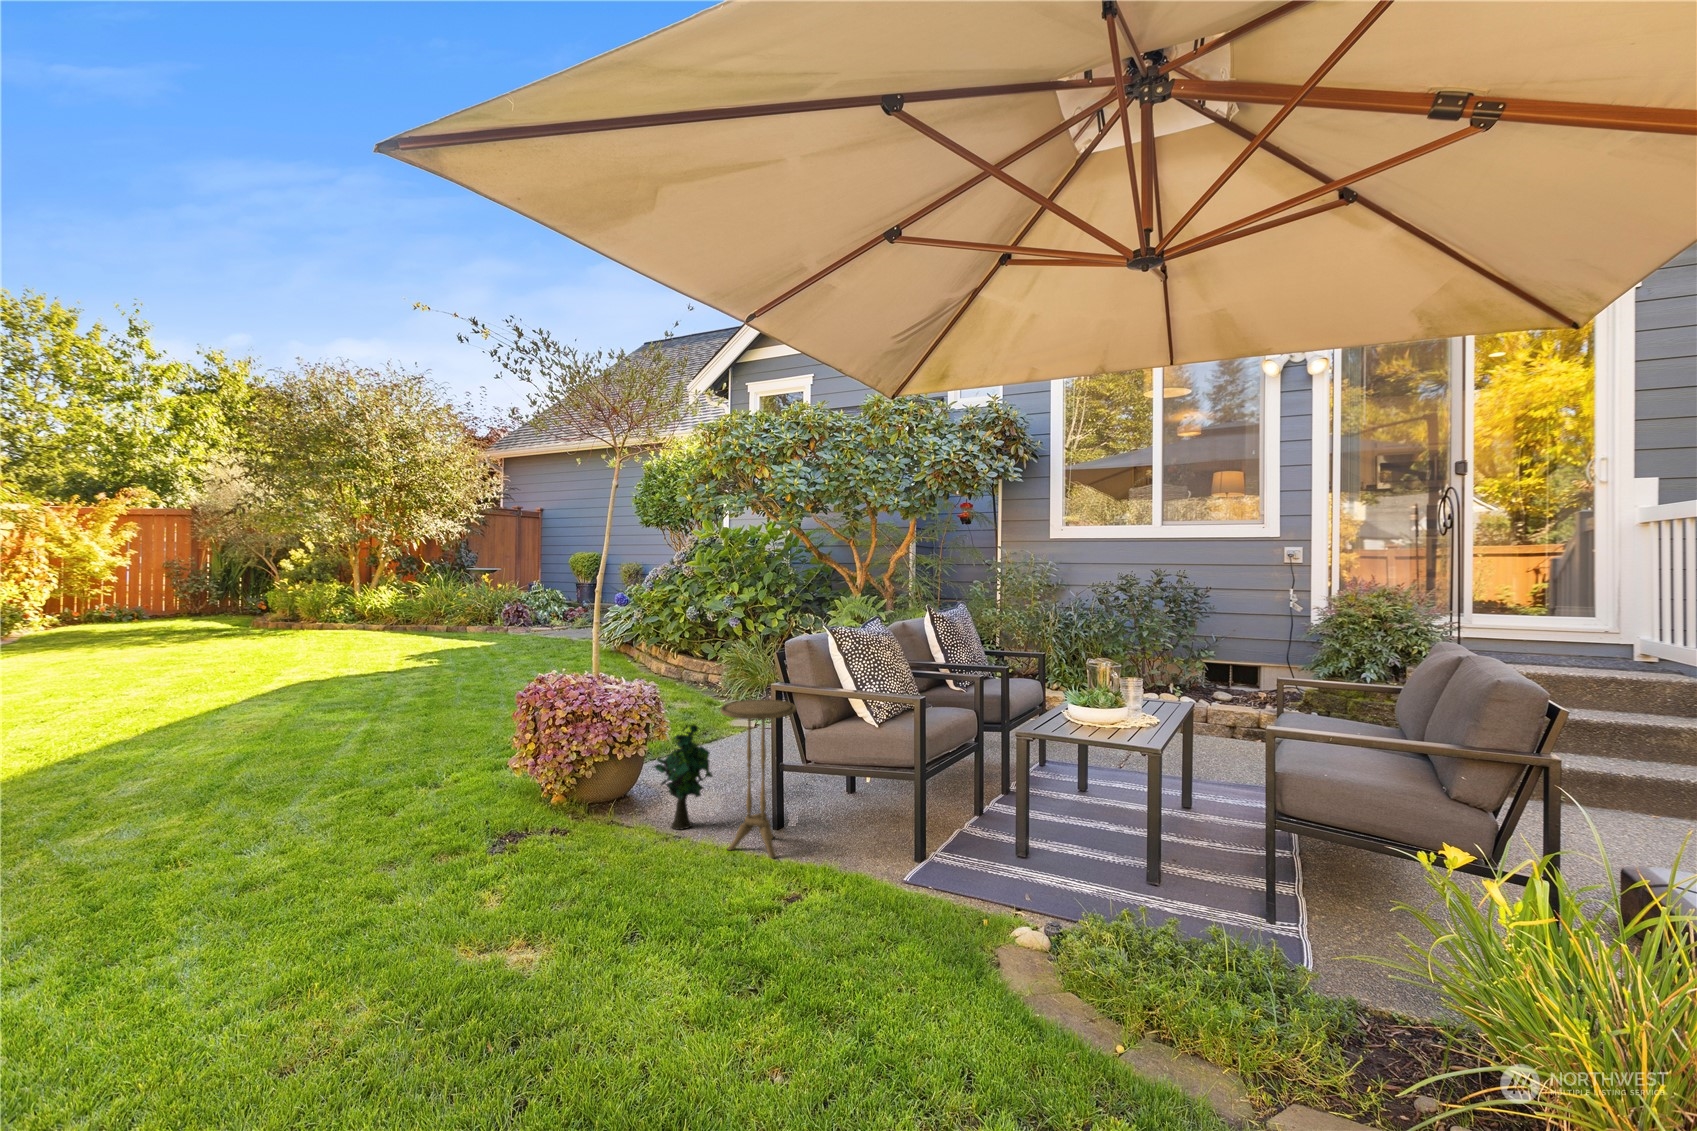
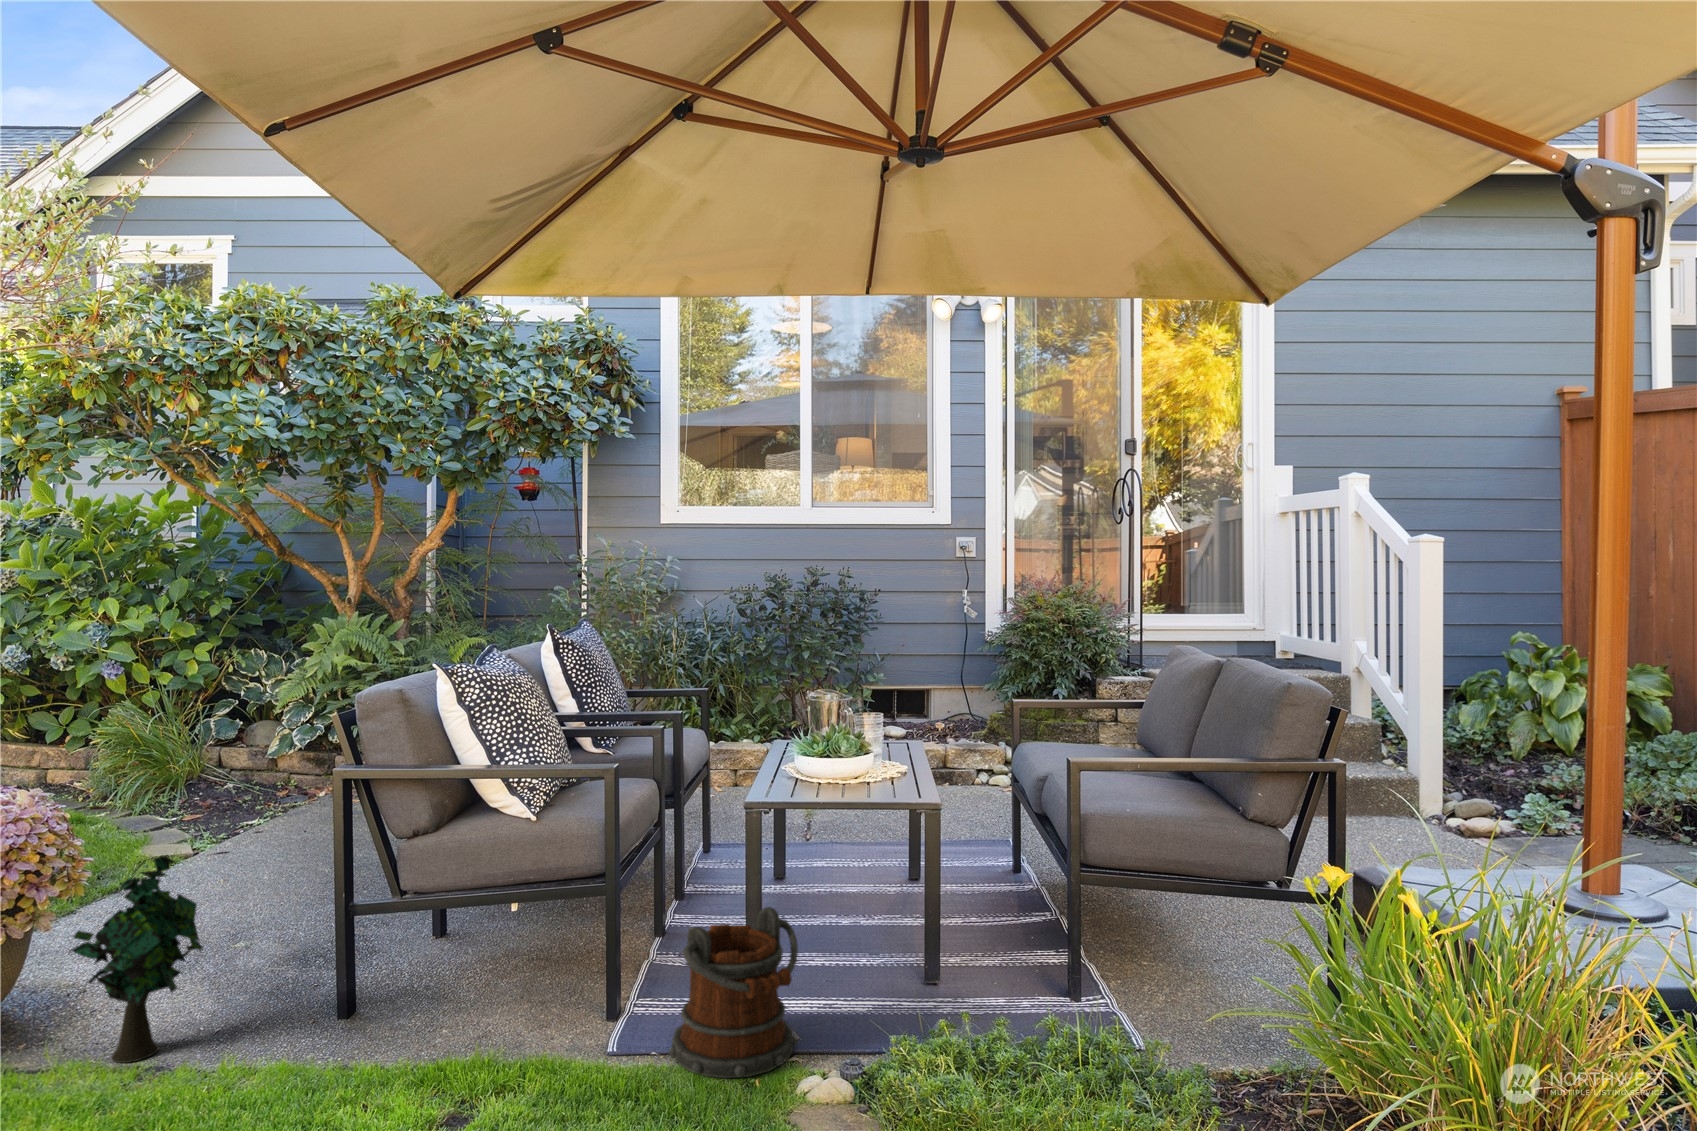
side table: present [721,699,797,858] -> none [244,792,395,1078]
bucket: none [940,806,1029,914] -> present [669,907,798,1078]

